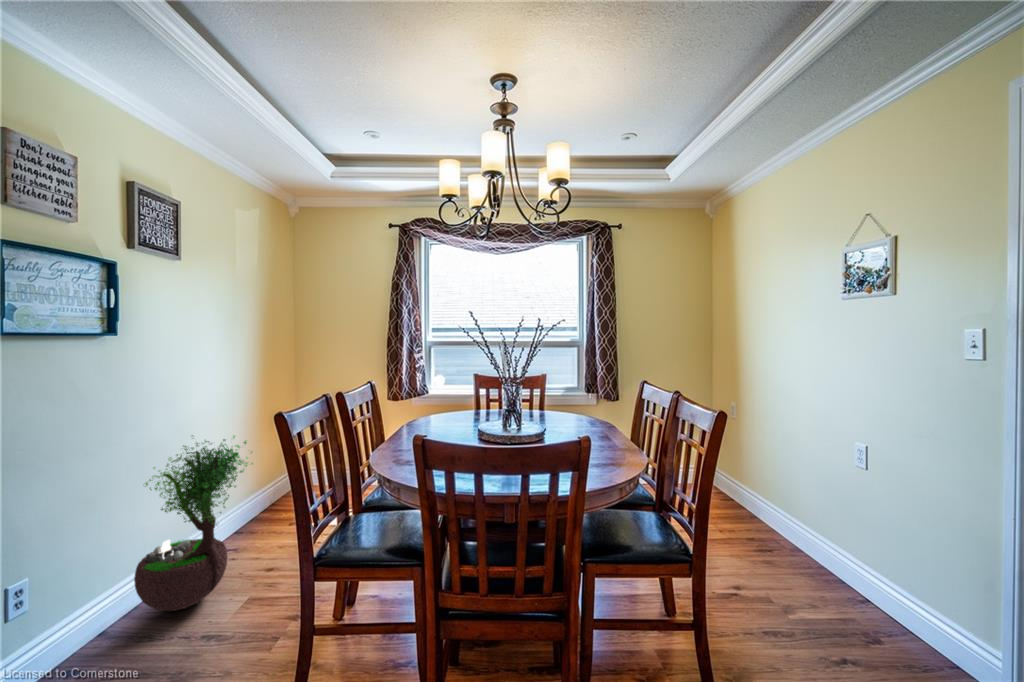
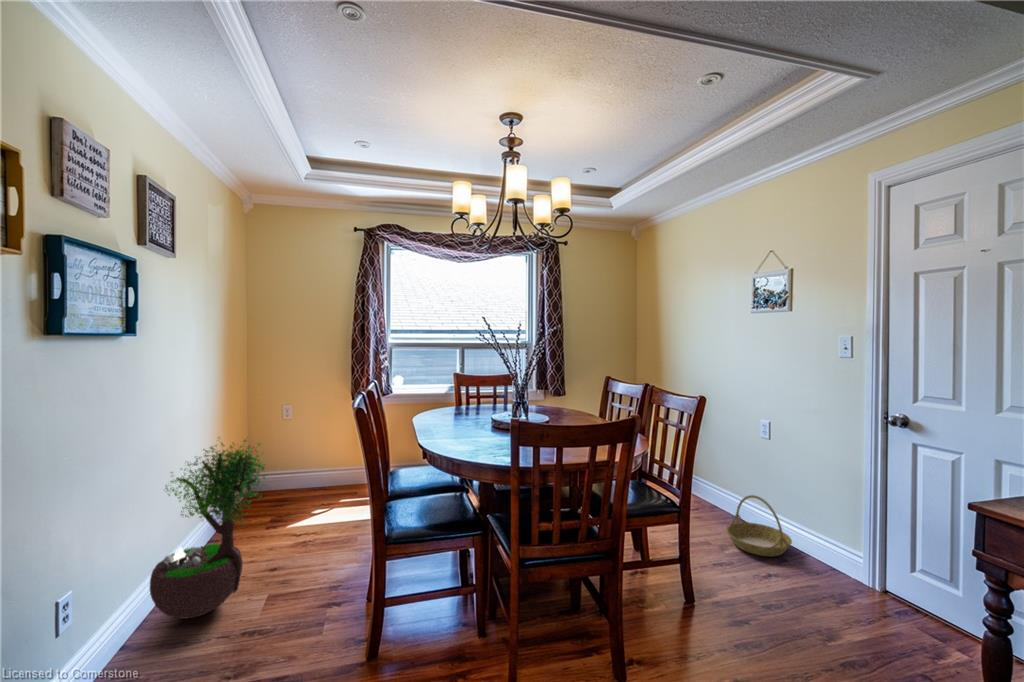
basket: none [794,543,892,633] -> present [726,495,792,556]

